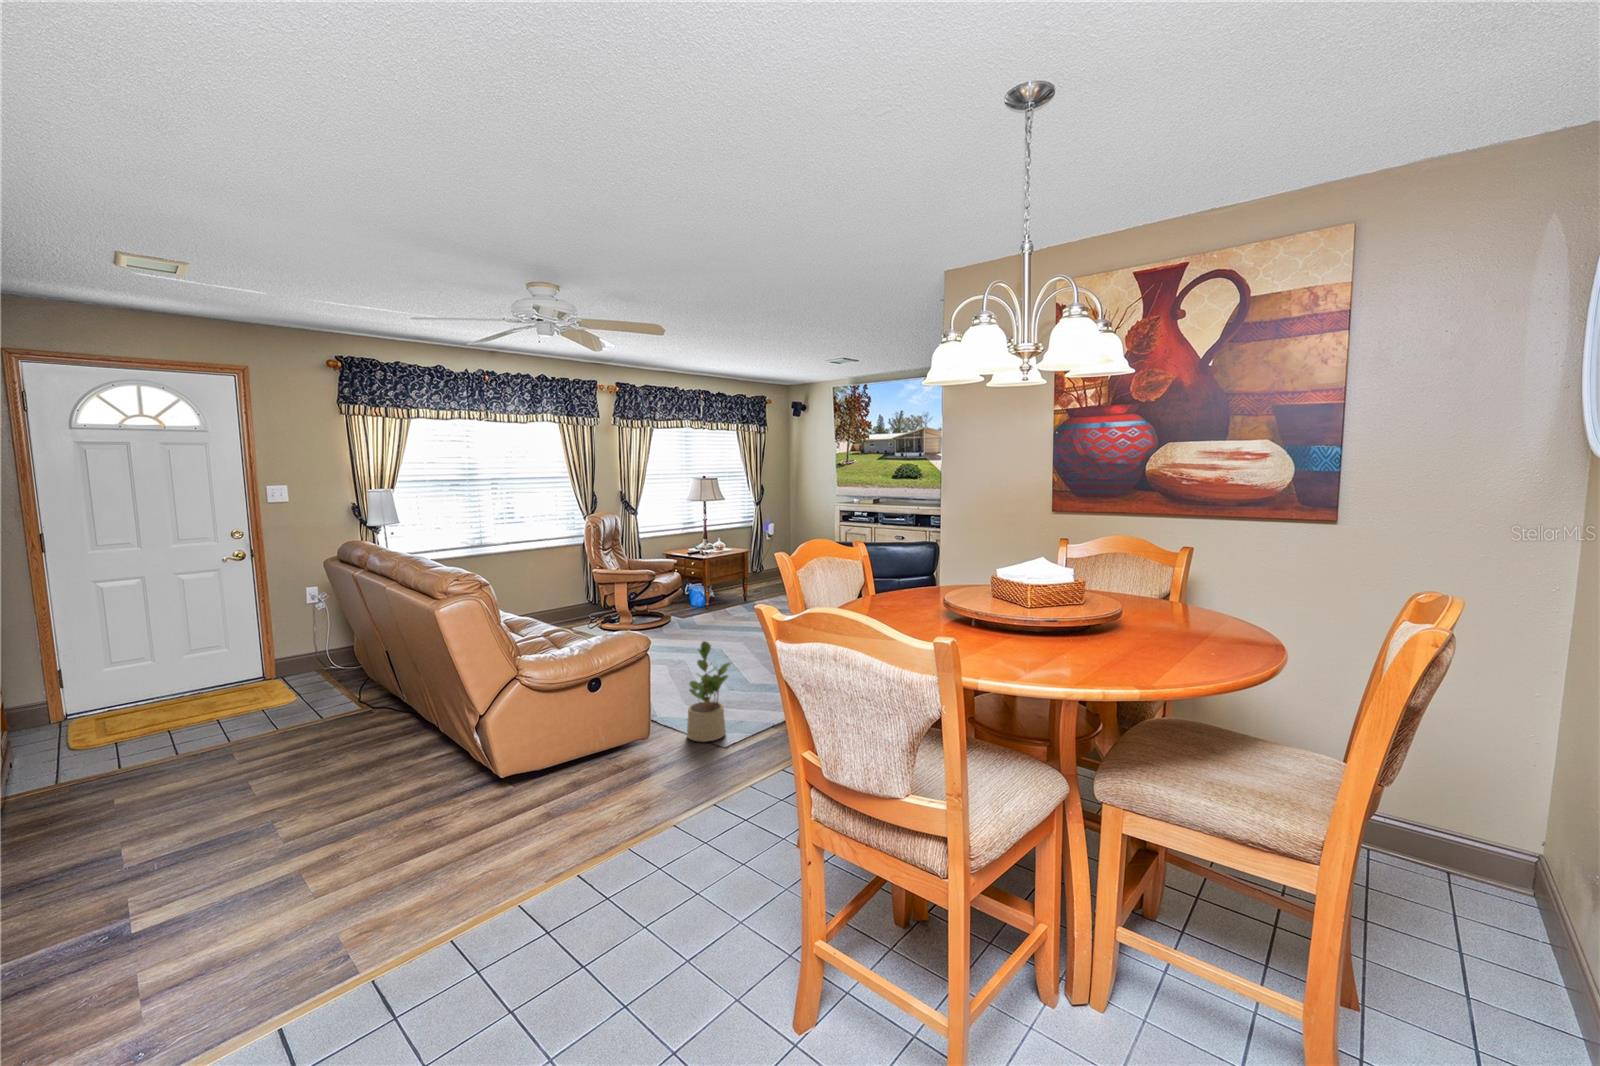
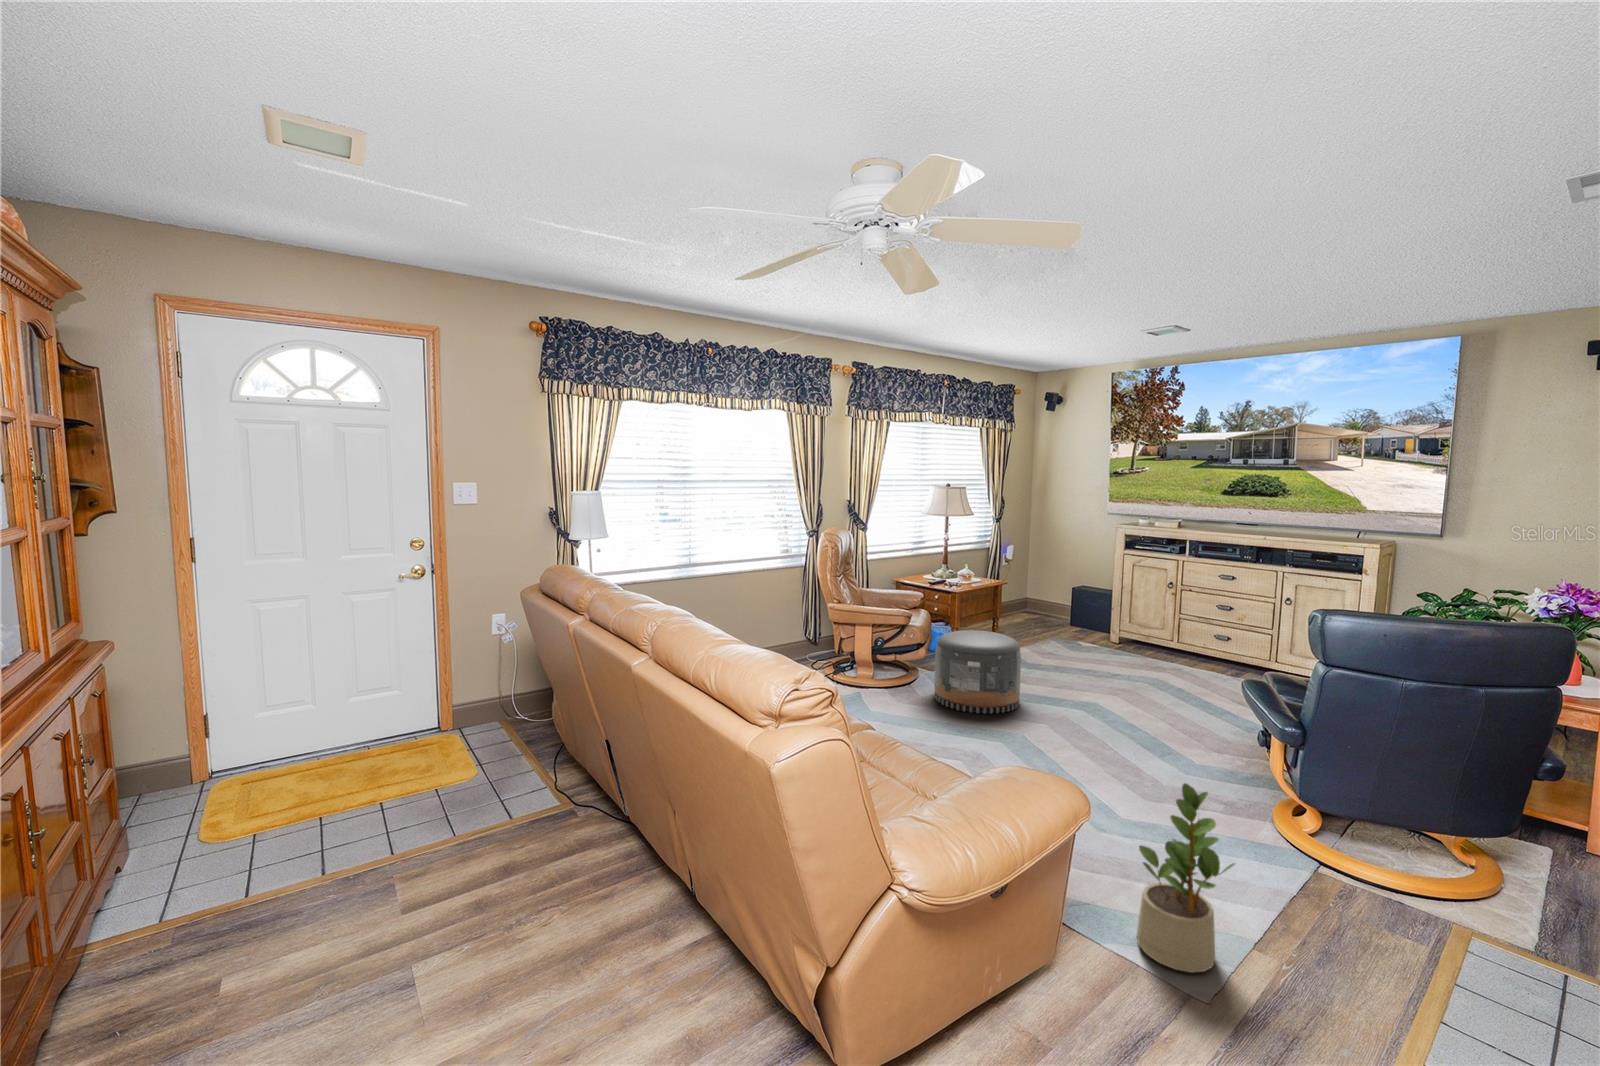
pouf: none [668,581,729,638] -> present [934,630,1021,714]

